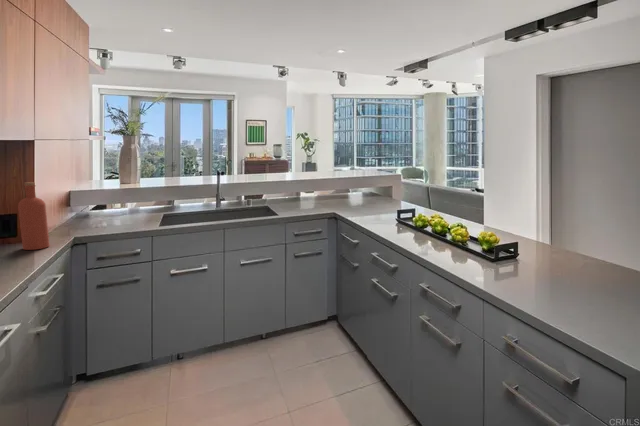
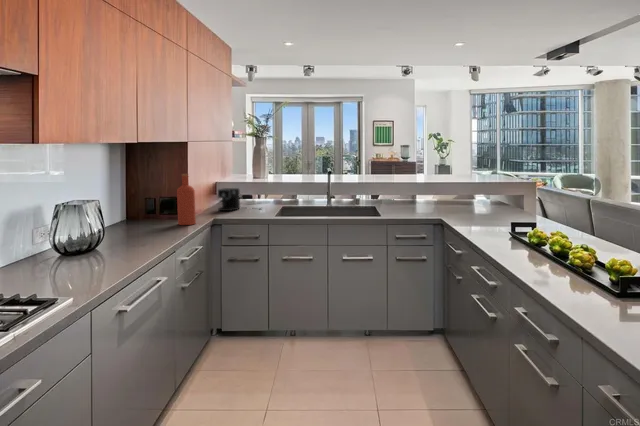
coffee maker: none [79,196,139,224] -> present [218,188,240,211]

